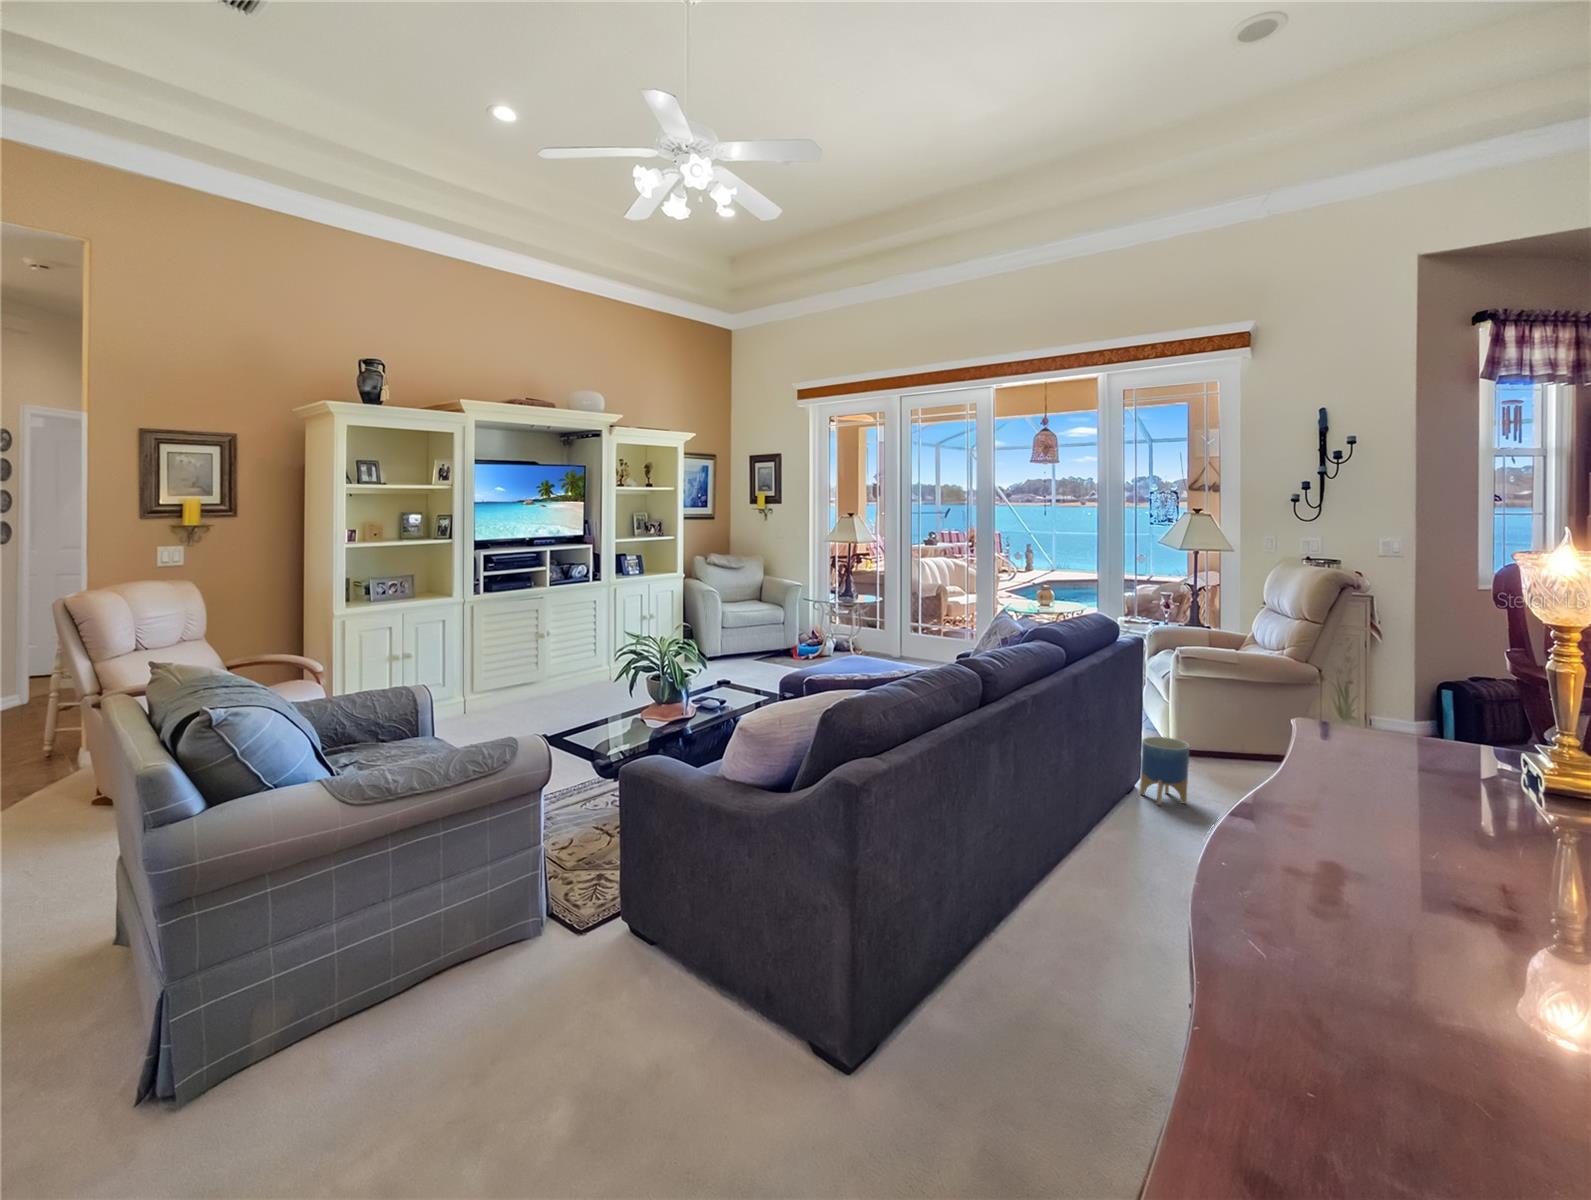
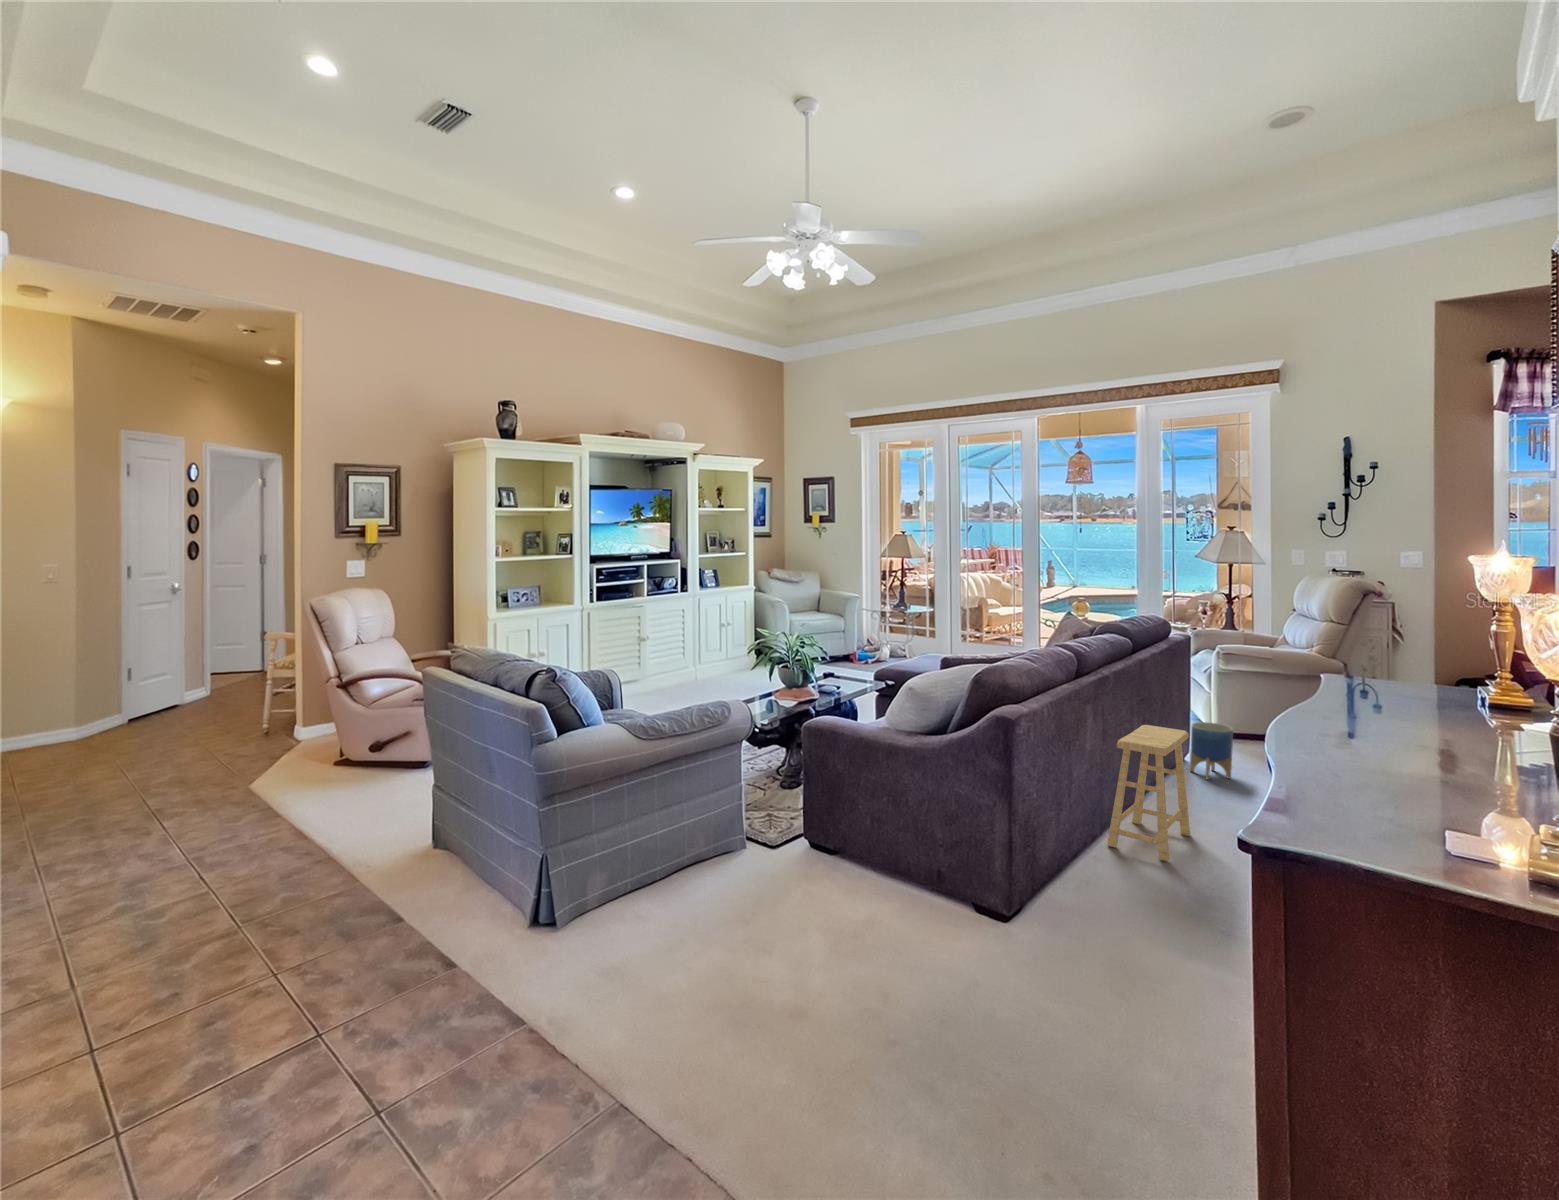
footstool: none [1029,750,1132,926] -> present [1107,725,1190,861]

